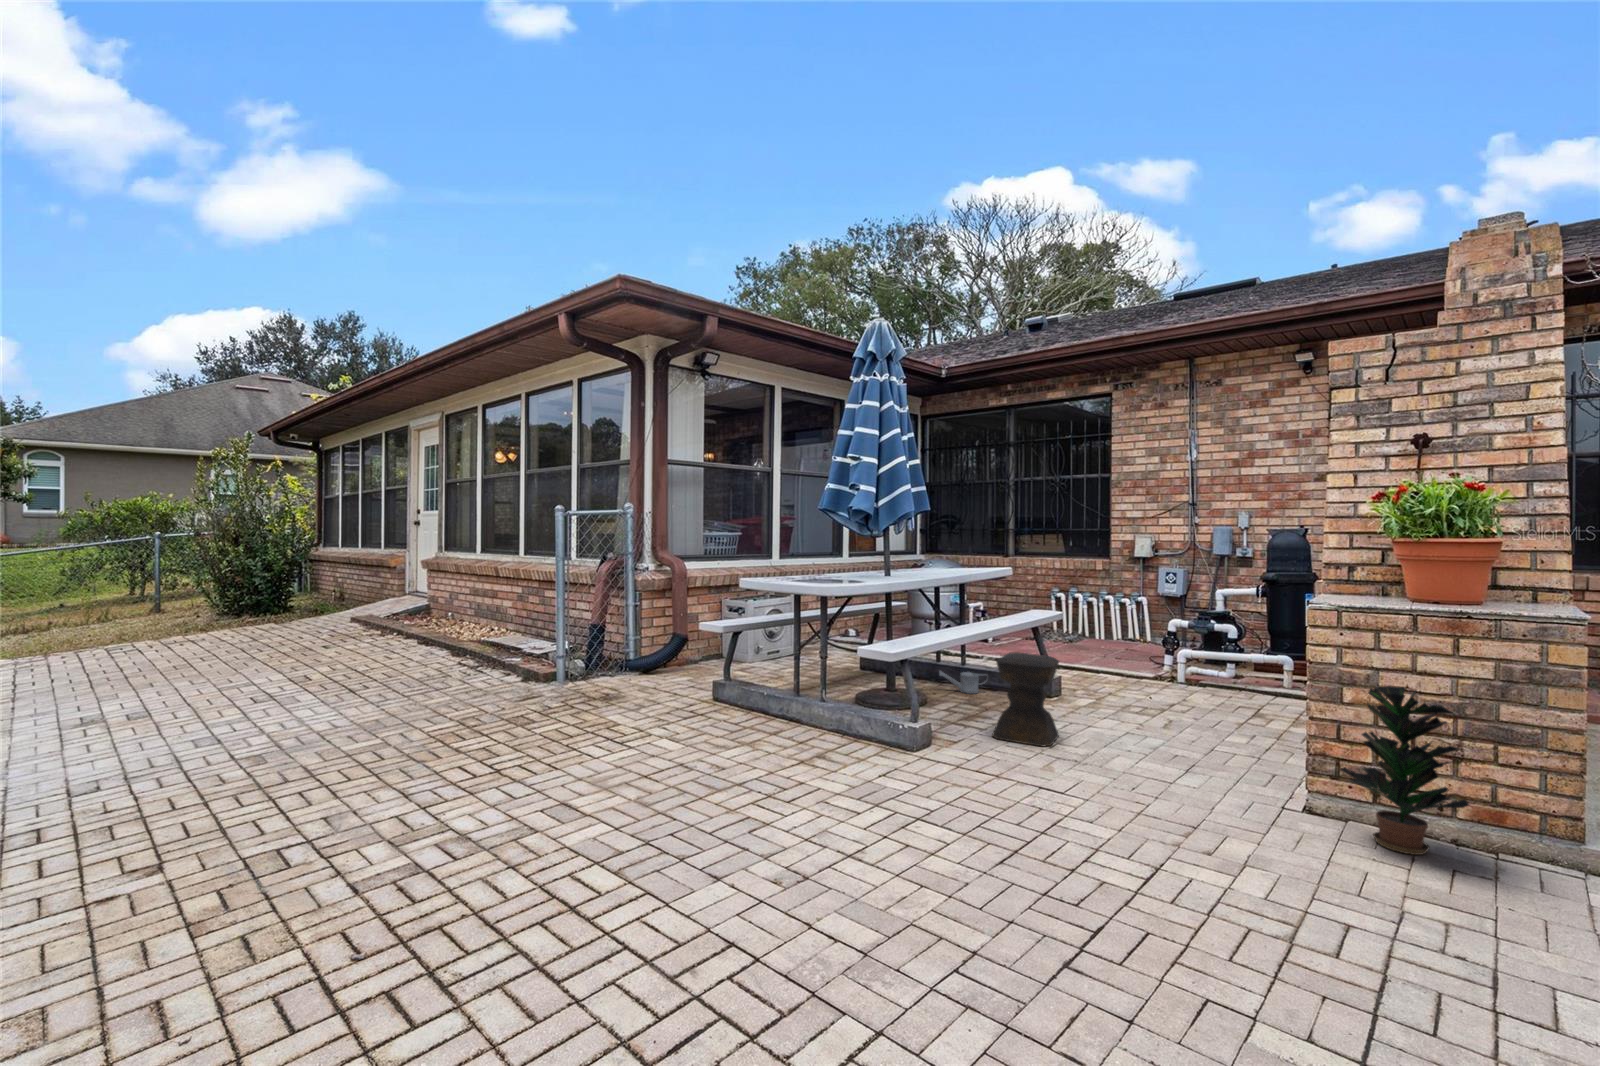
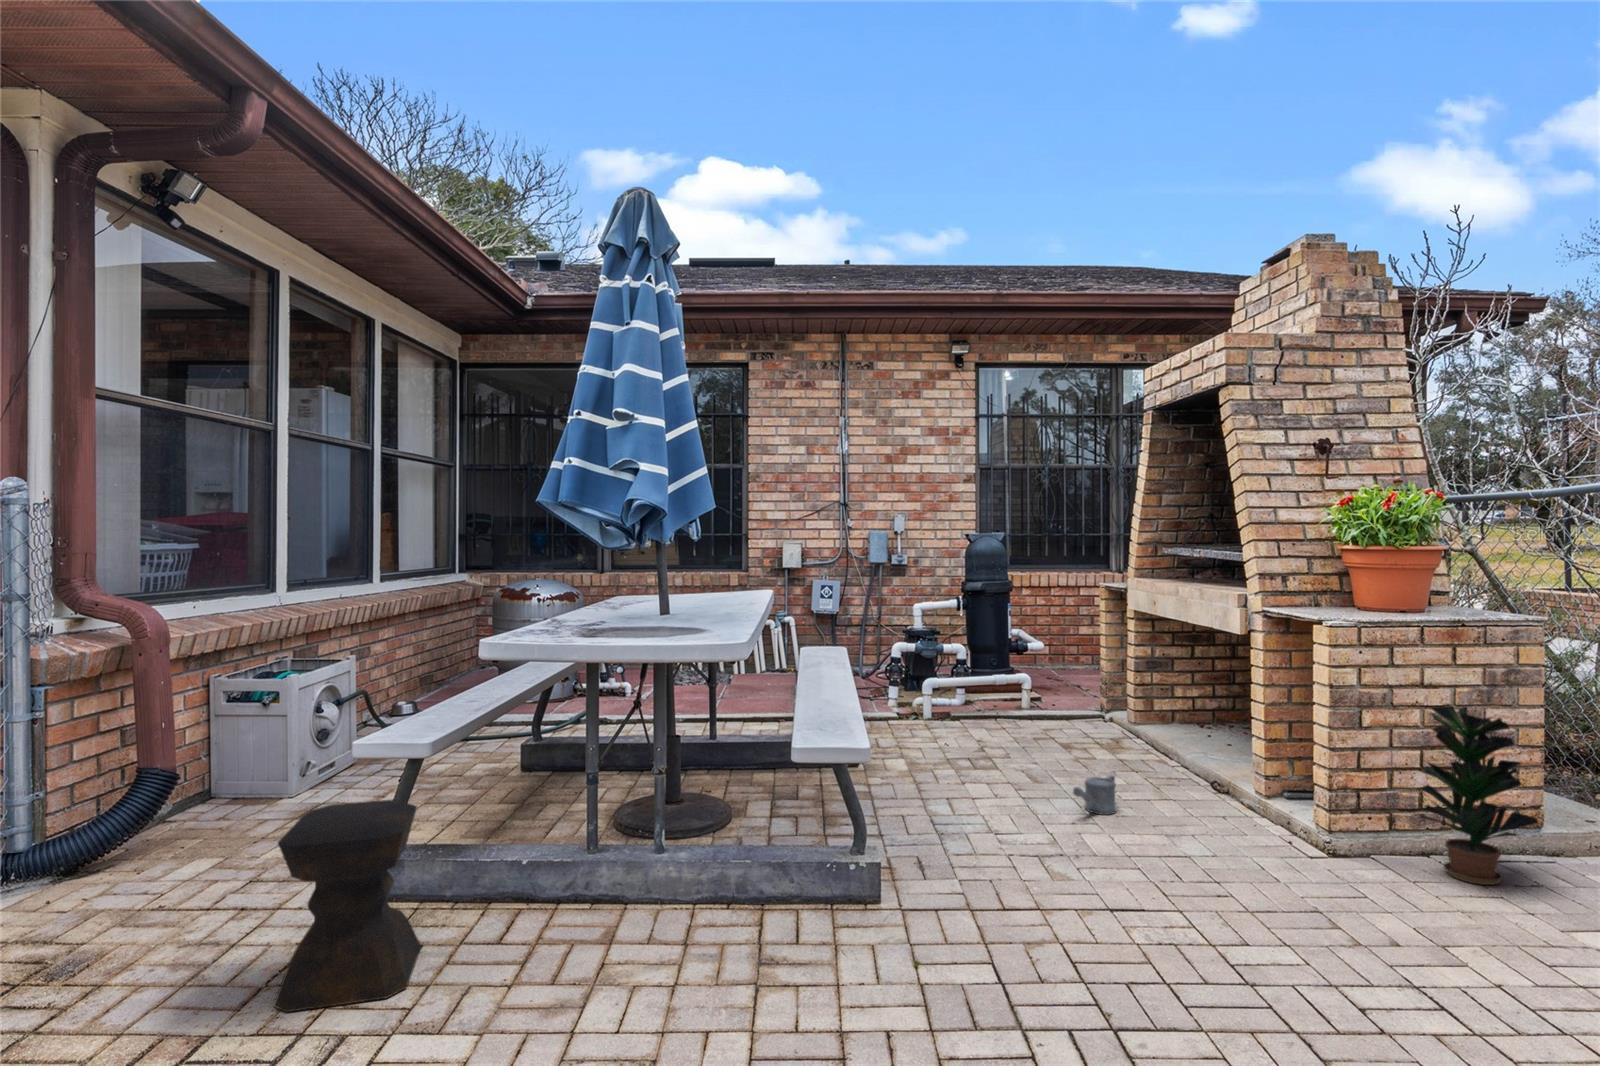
stool: present [992,652,1059,746] -> present [274,800,421,1012]
watering can: present [939,671,988,694] -> present [1073,775,1116,815]

